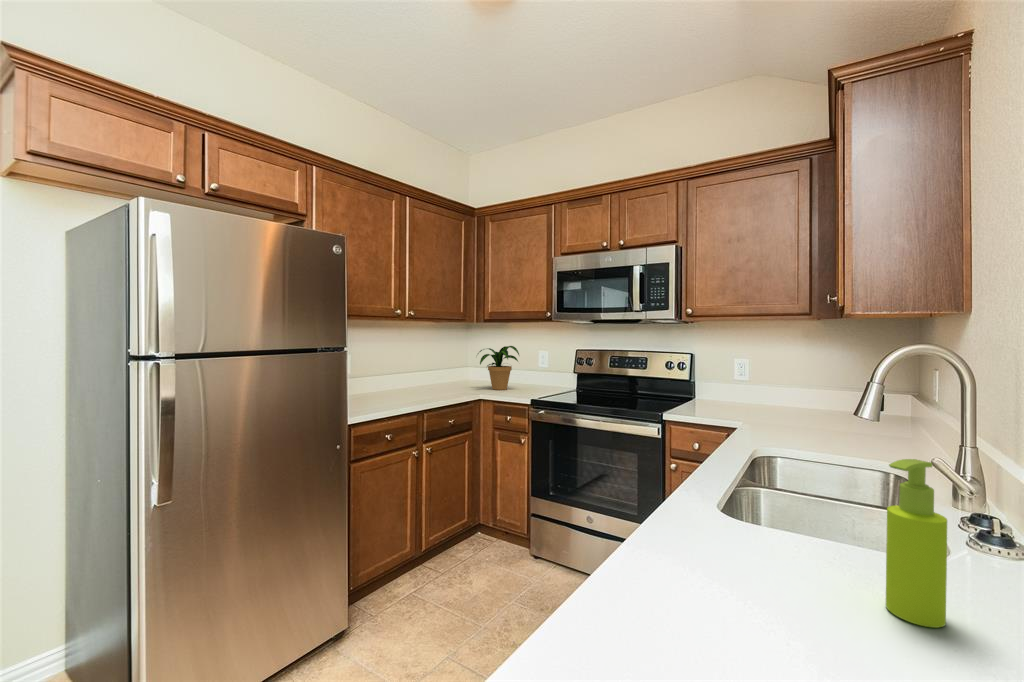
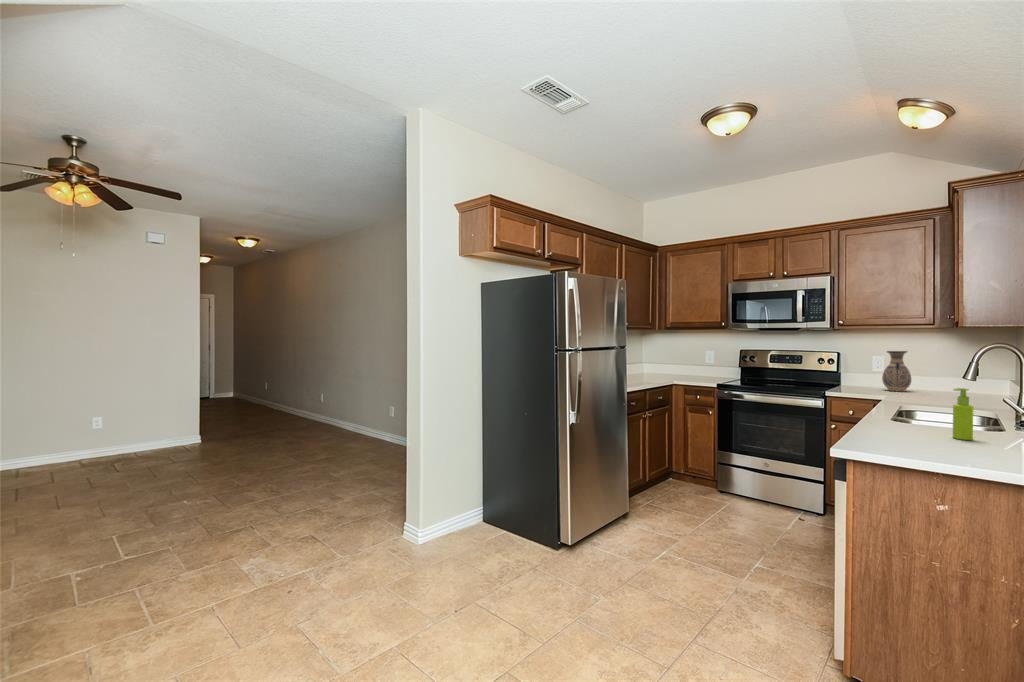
potted plant: present [478,346,519,390] -> none [660,346,696,378]
vase: none [744,352,780,409] -> present [882,351,911,392]

